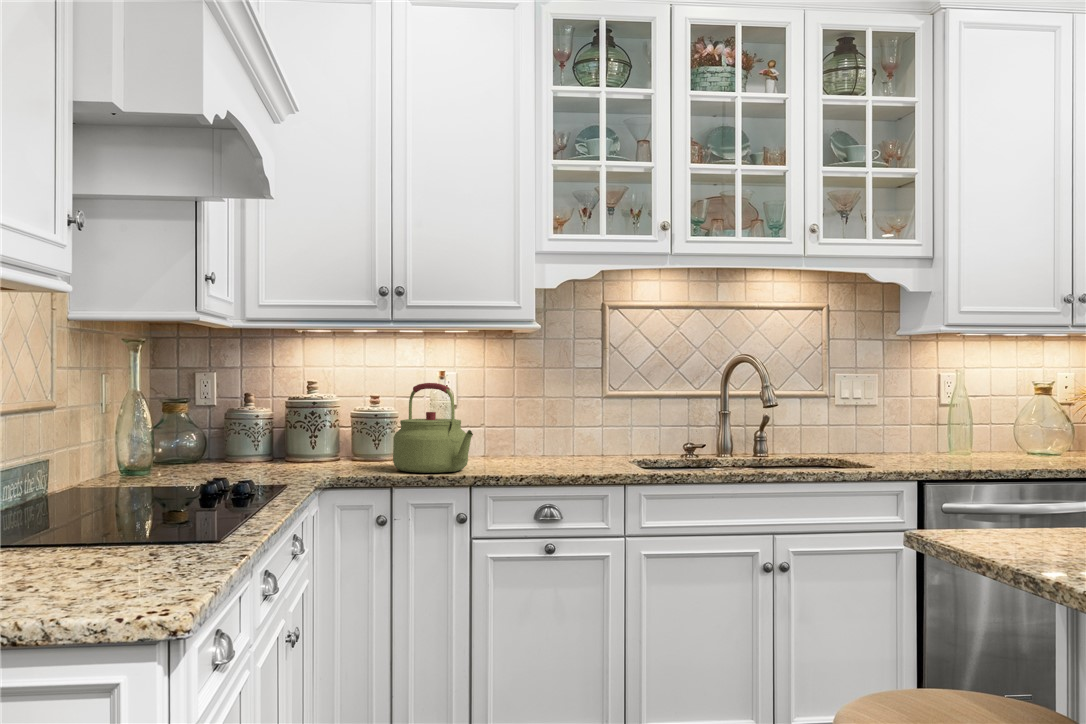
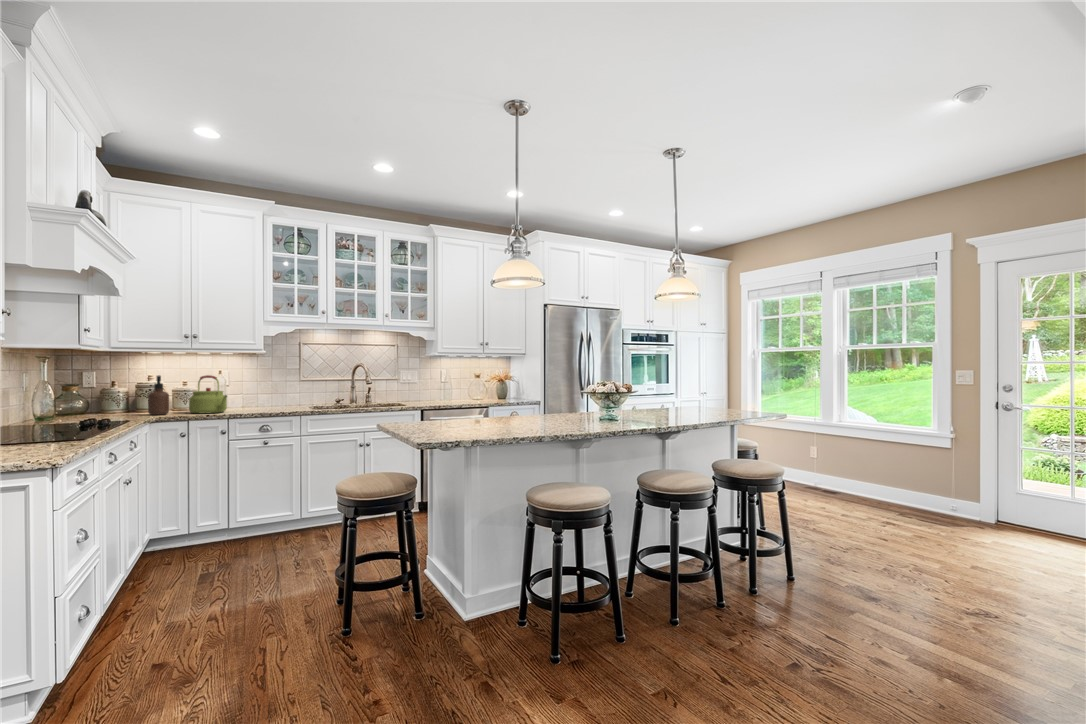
soap dispenser: none [316,382,355,473] -> present [148,375,169,415]

